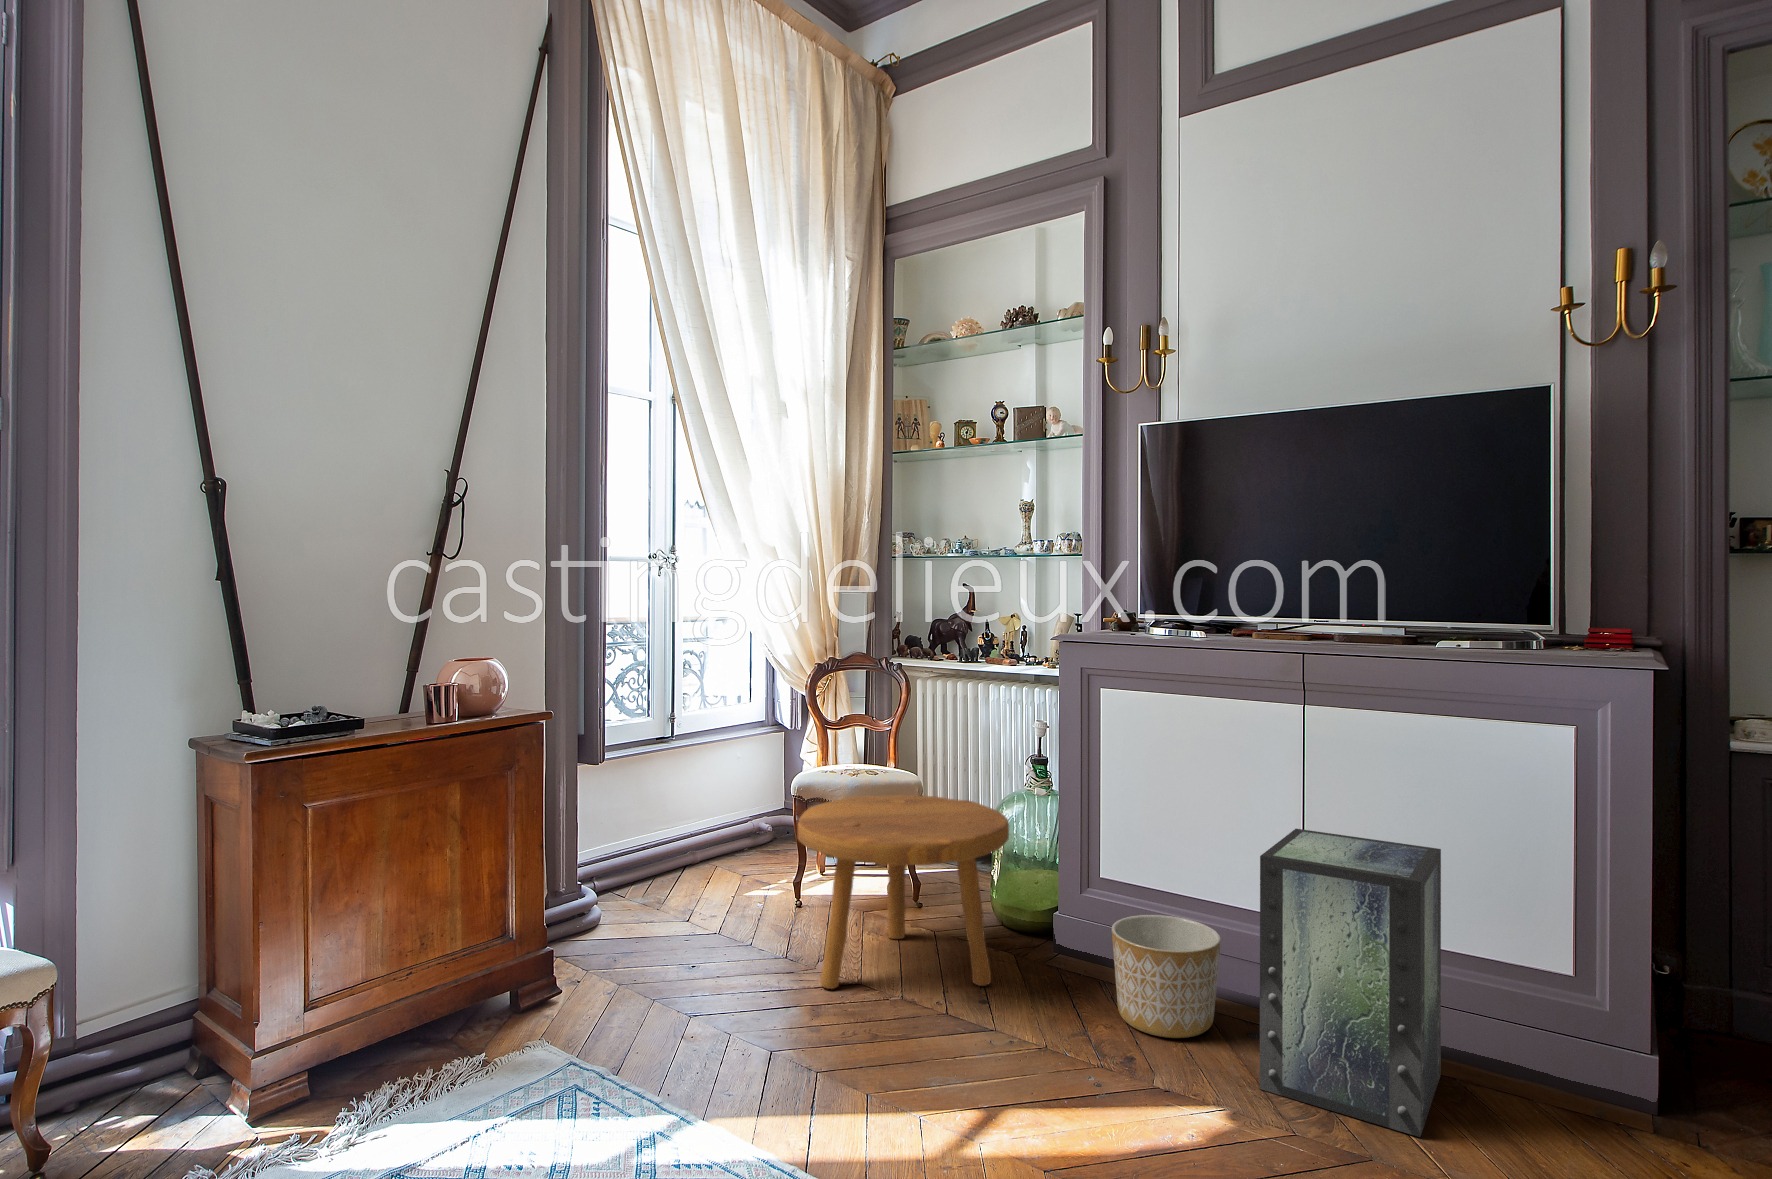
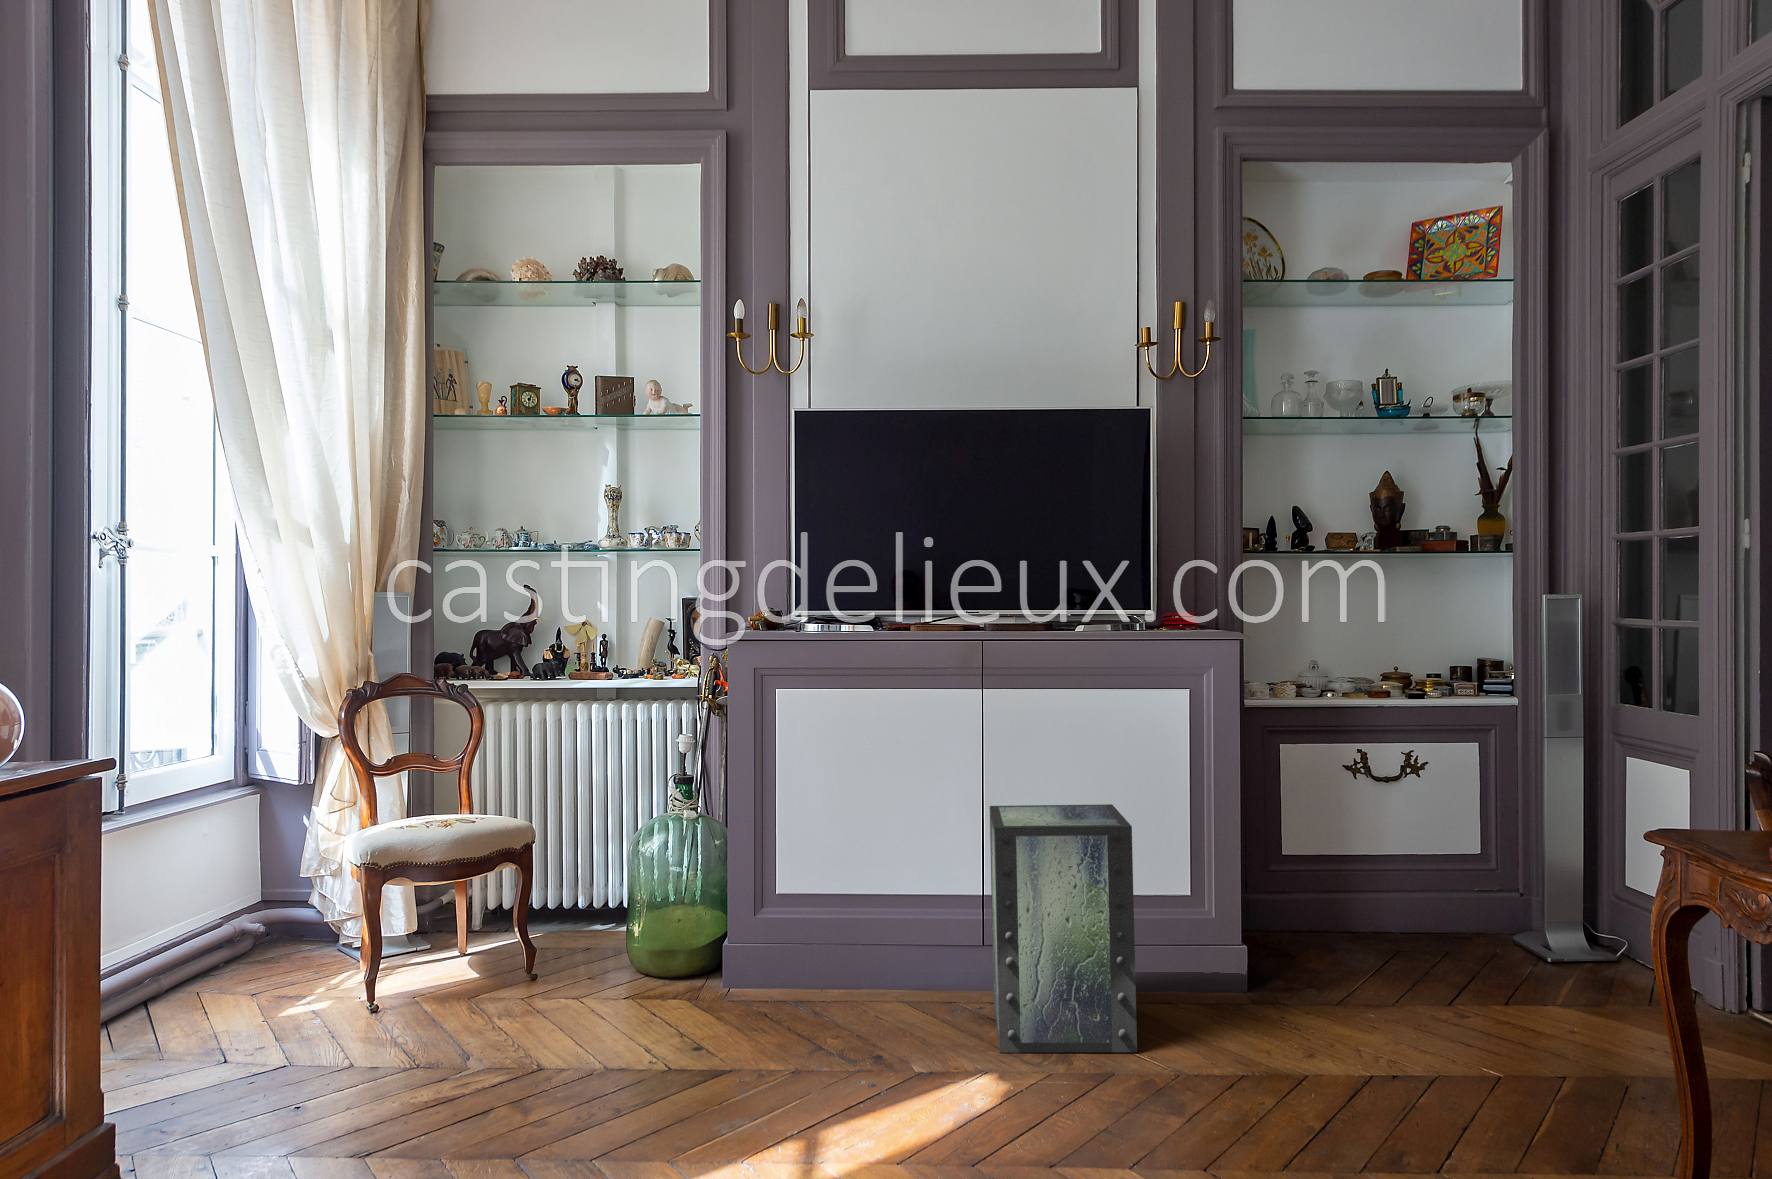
footstool: present [797,795,1009,989] -> none [434,833,699,1080]
planter: present [1112,915,1221,1038] -> none [823,917,931,1035]

